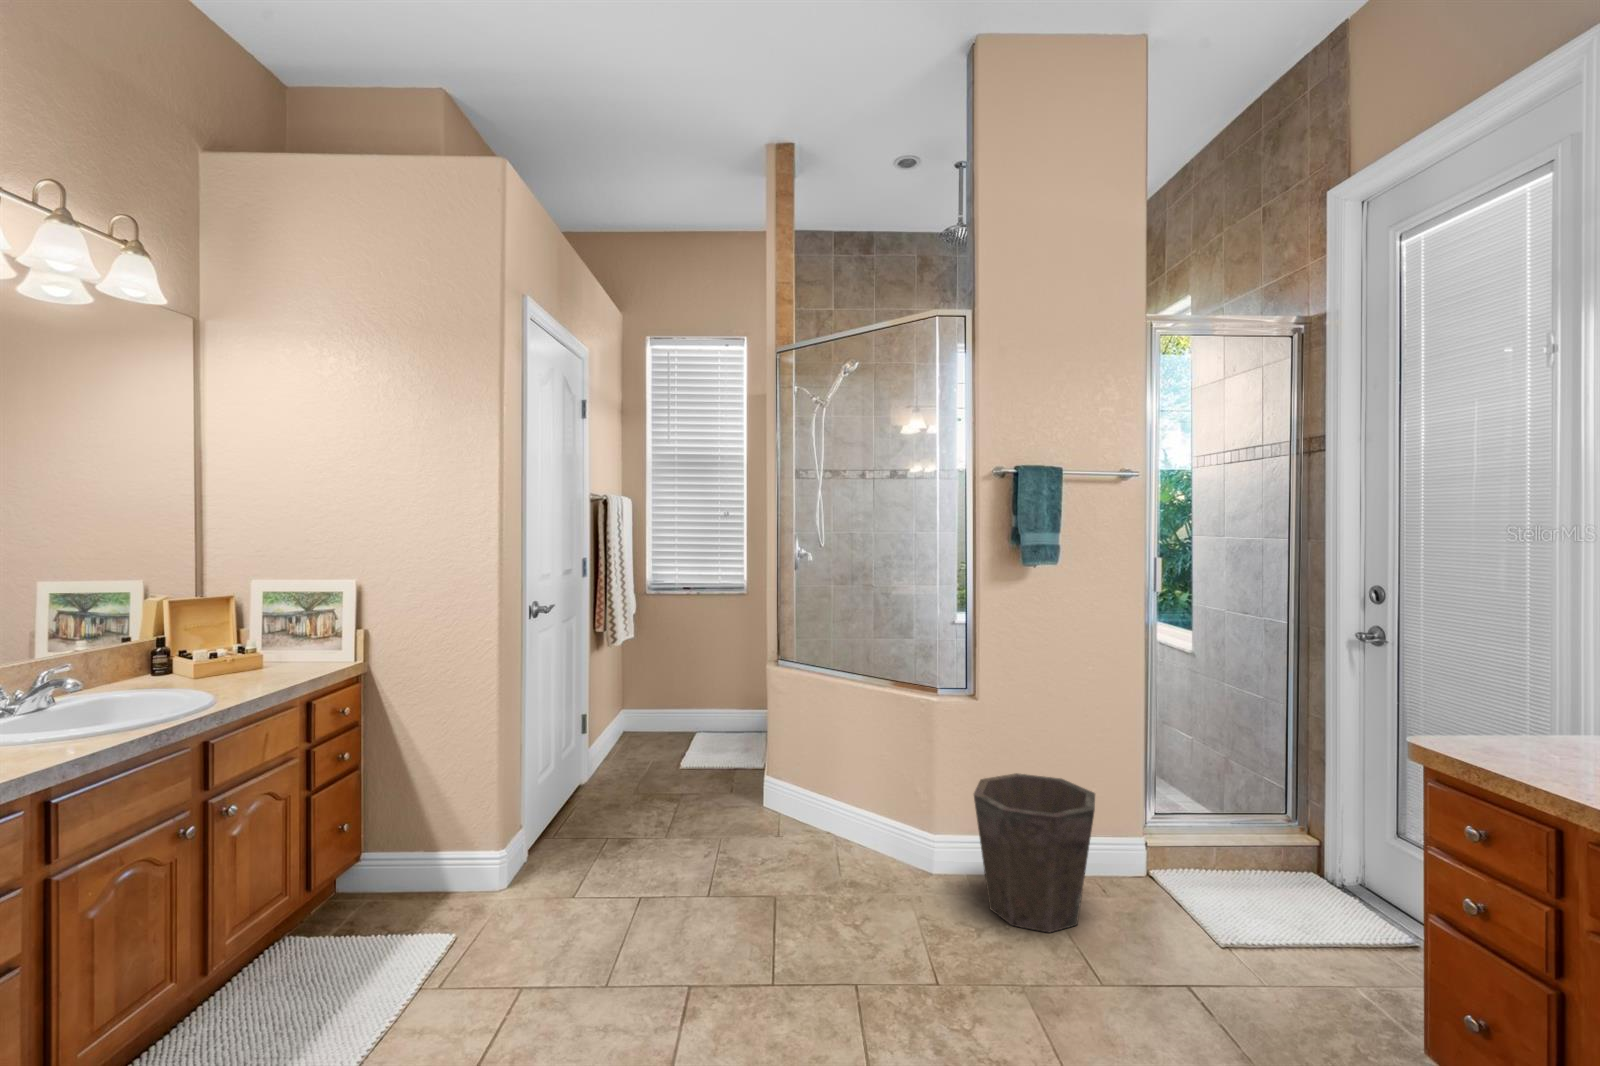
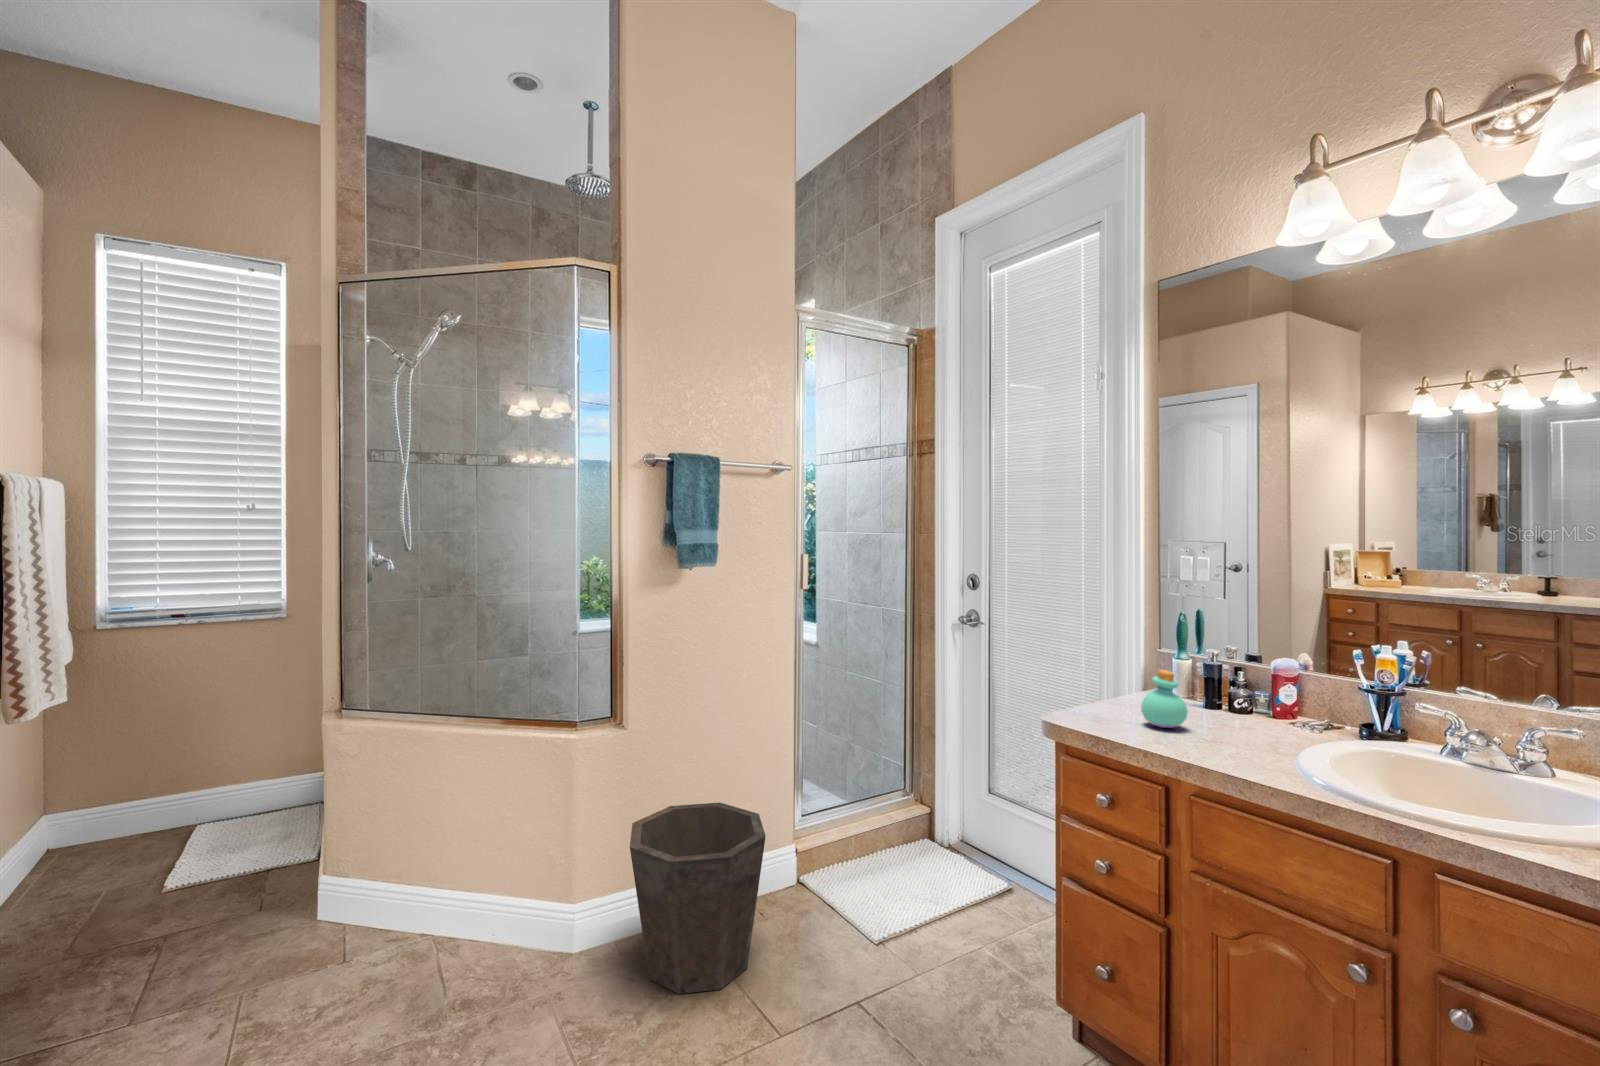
perfume bottle: none [1490,689,1551,753] -> present [1141,670,1188,728]

